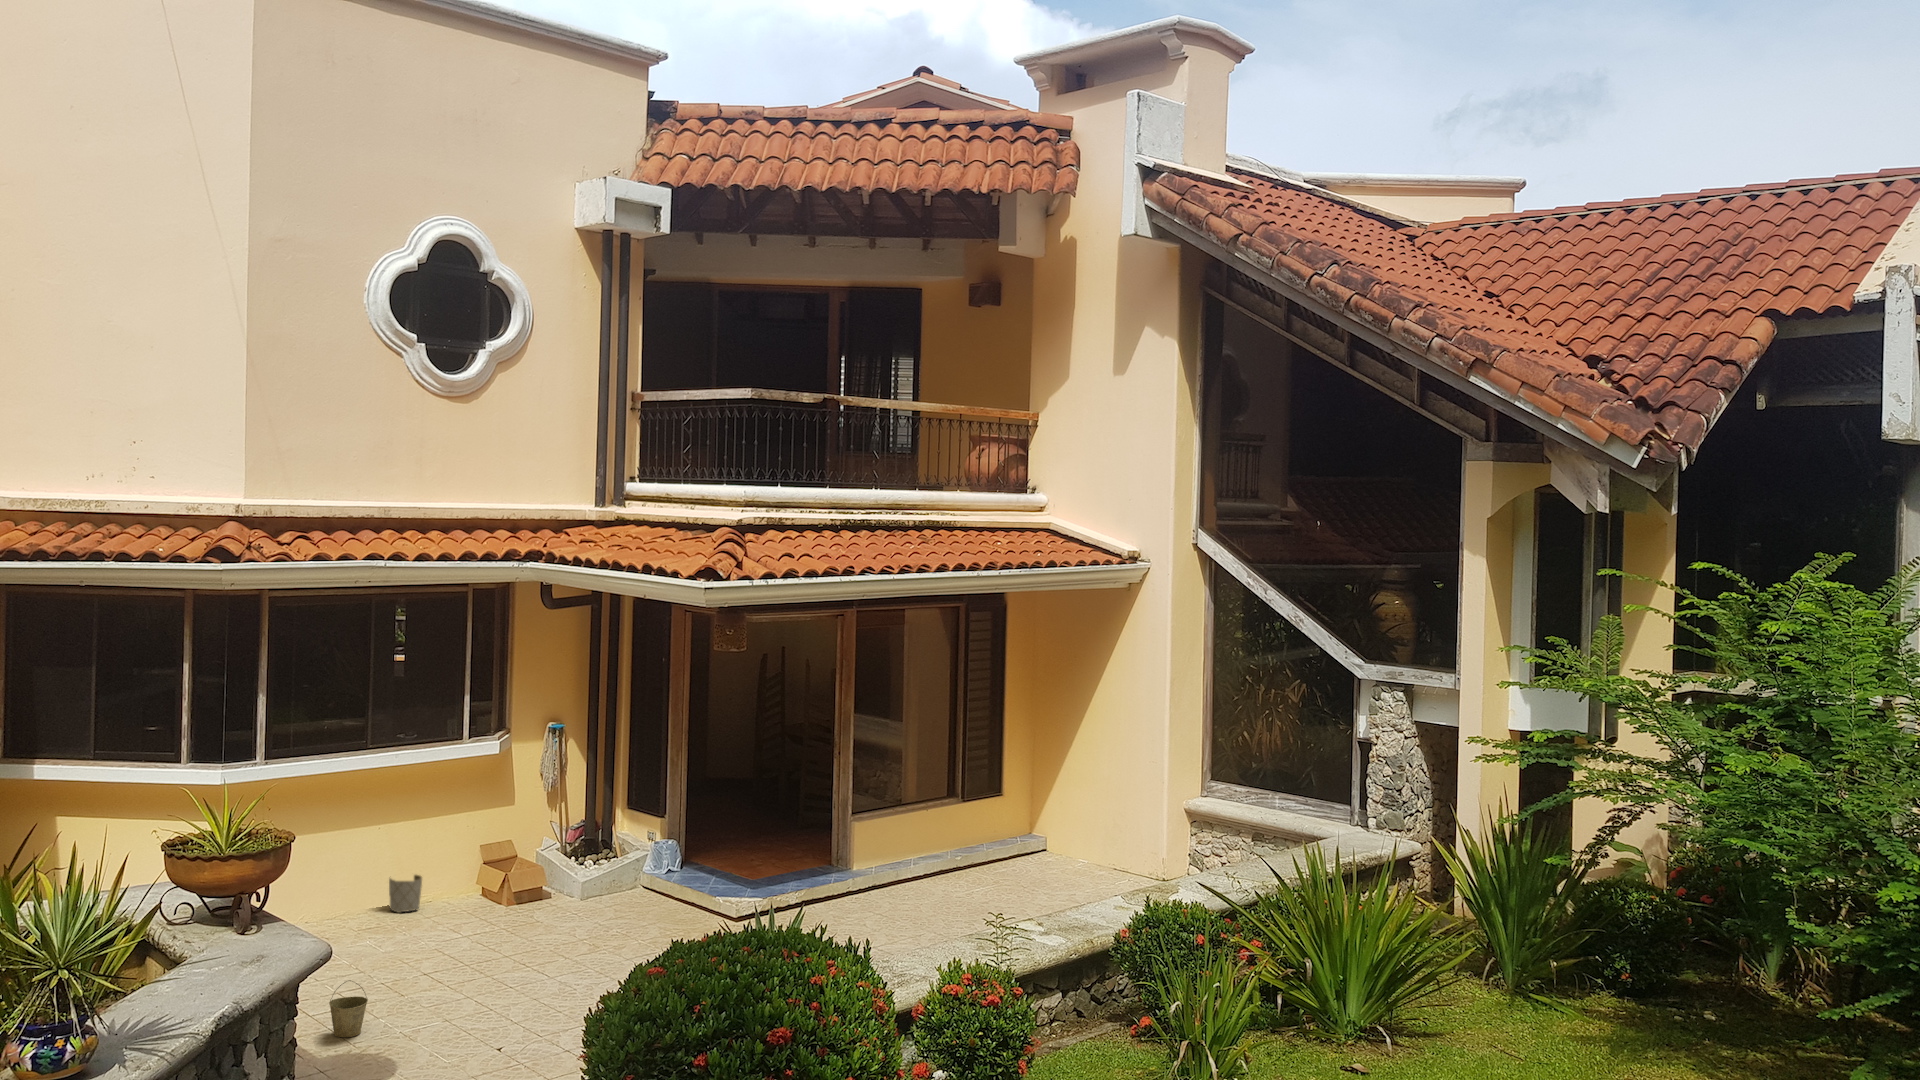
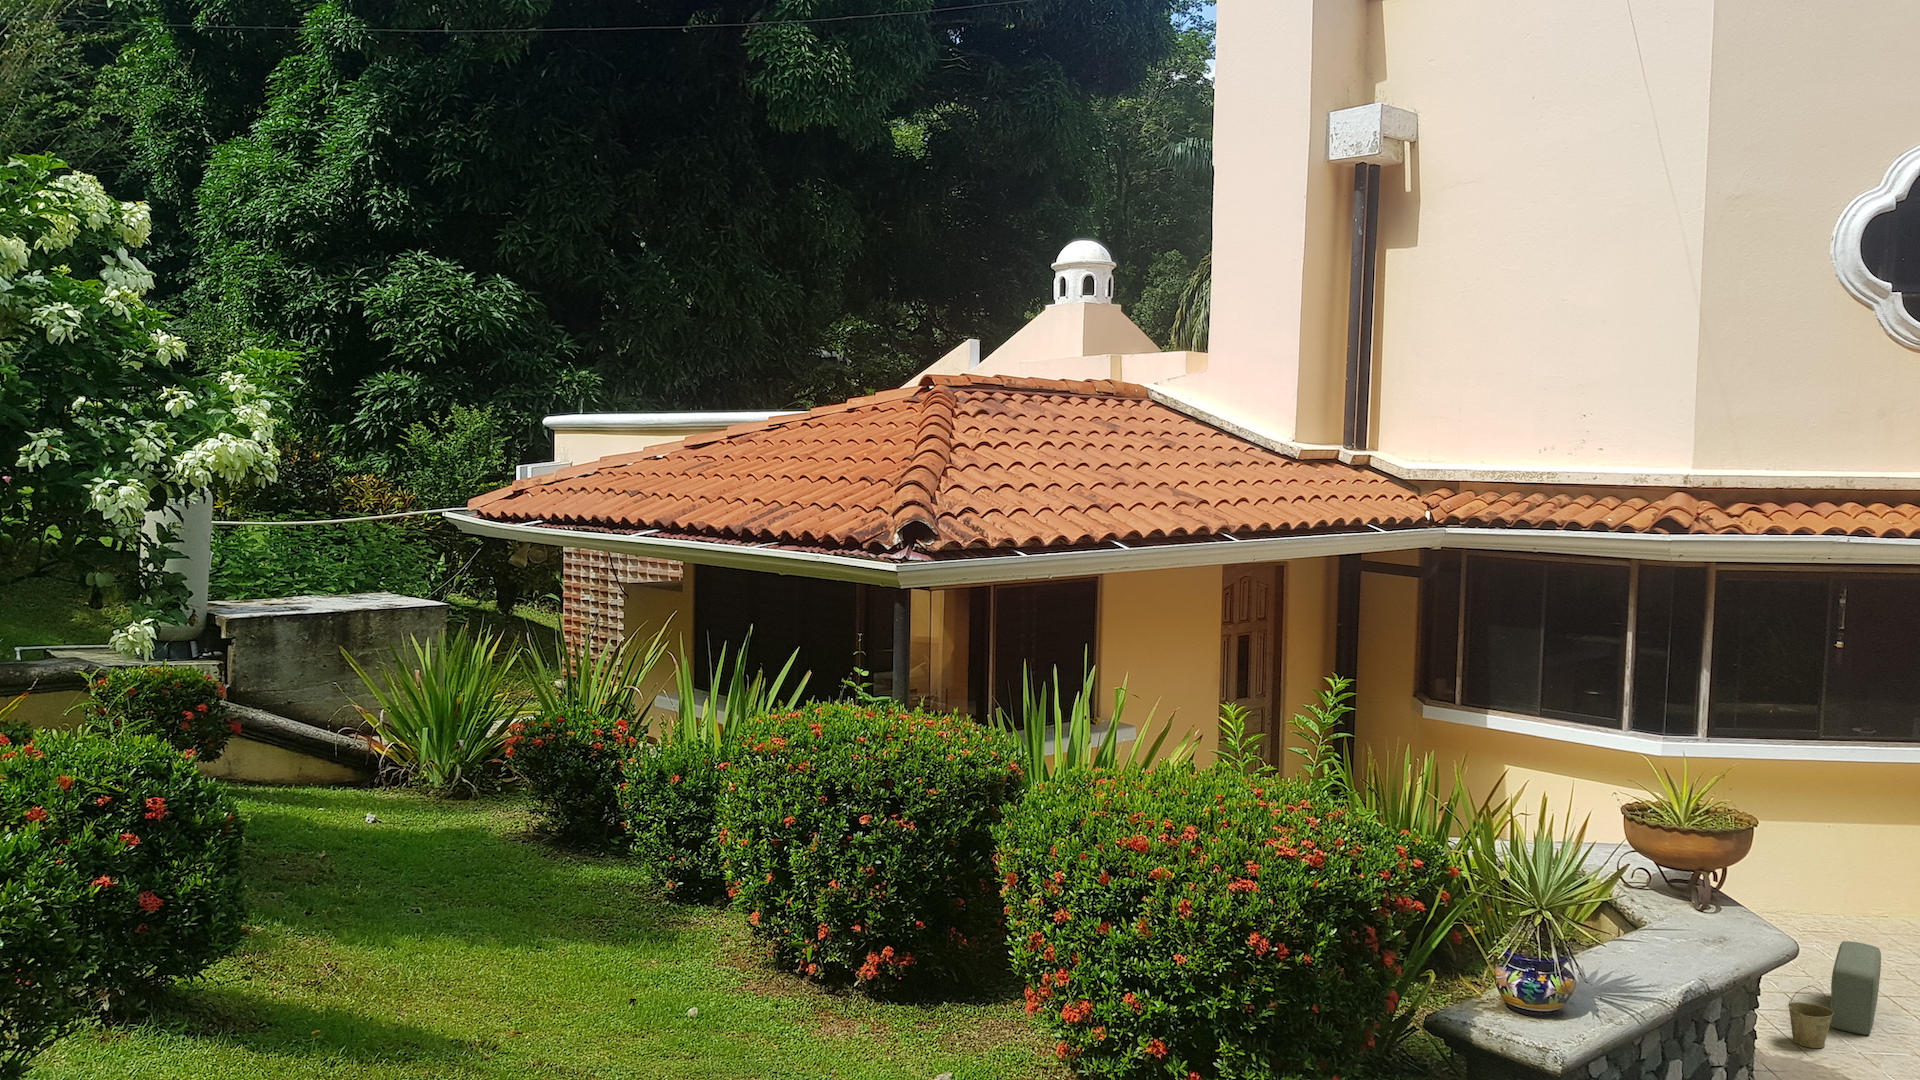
planter: present [389,875,422,913] -> none [1841,882,1881,926]
pouf: none [368,931,412,1014] -> present [1830,941,1881,1035]

